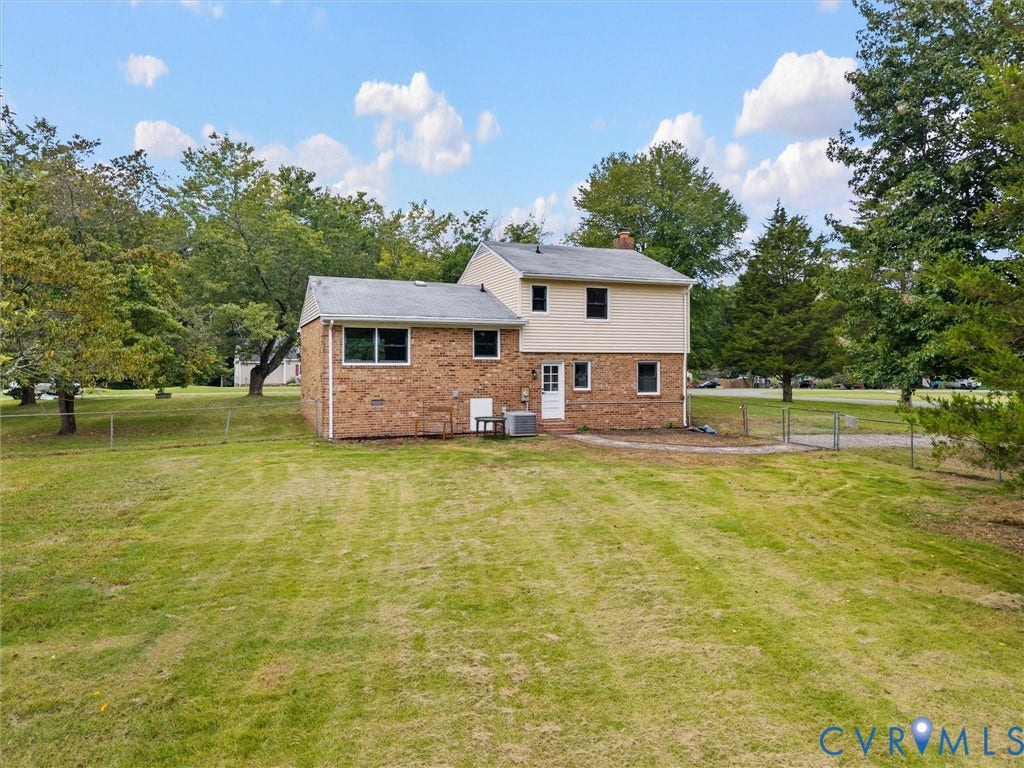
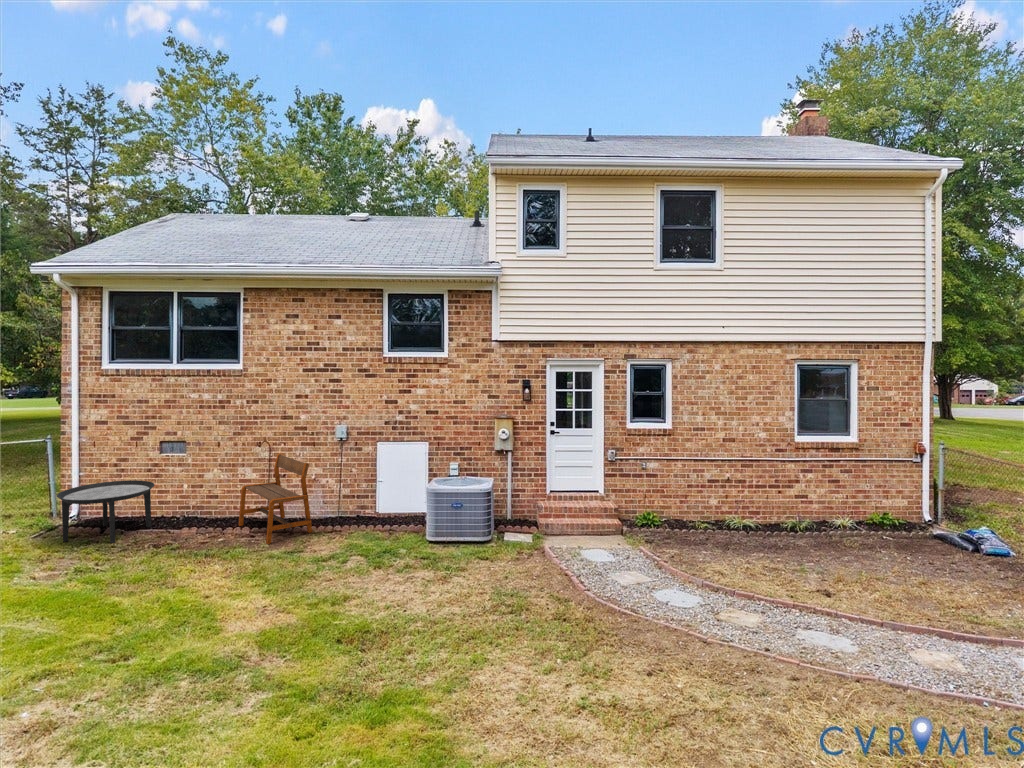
round table: present [474,416,507,439] -> present [57,480,155,543]

